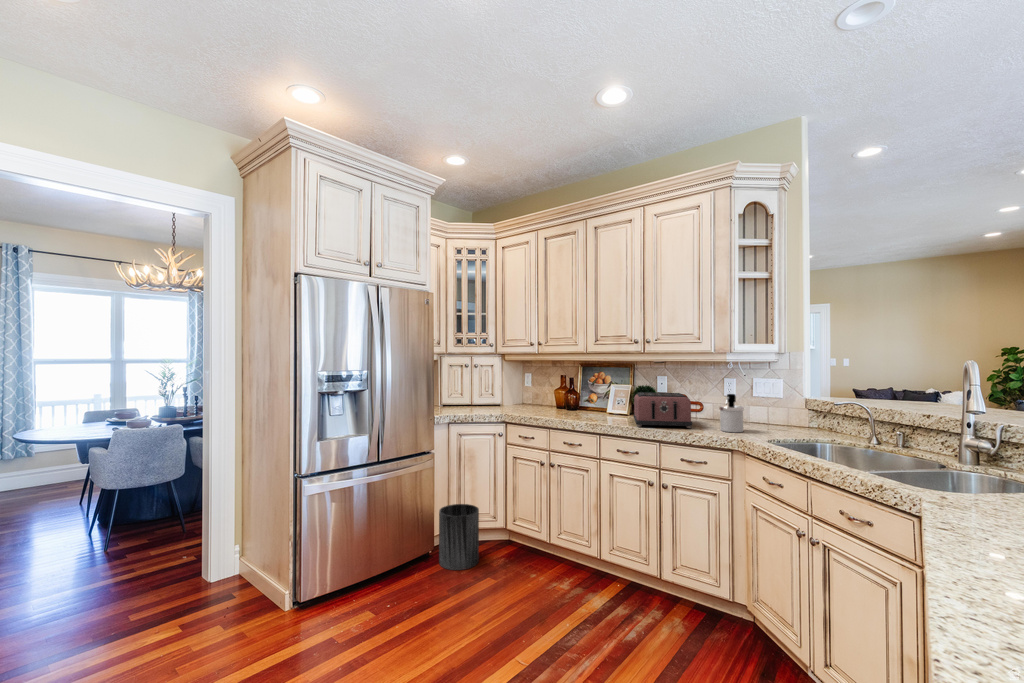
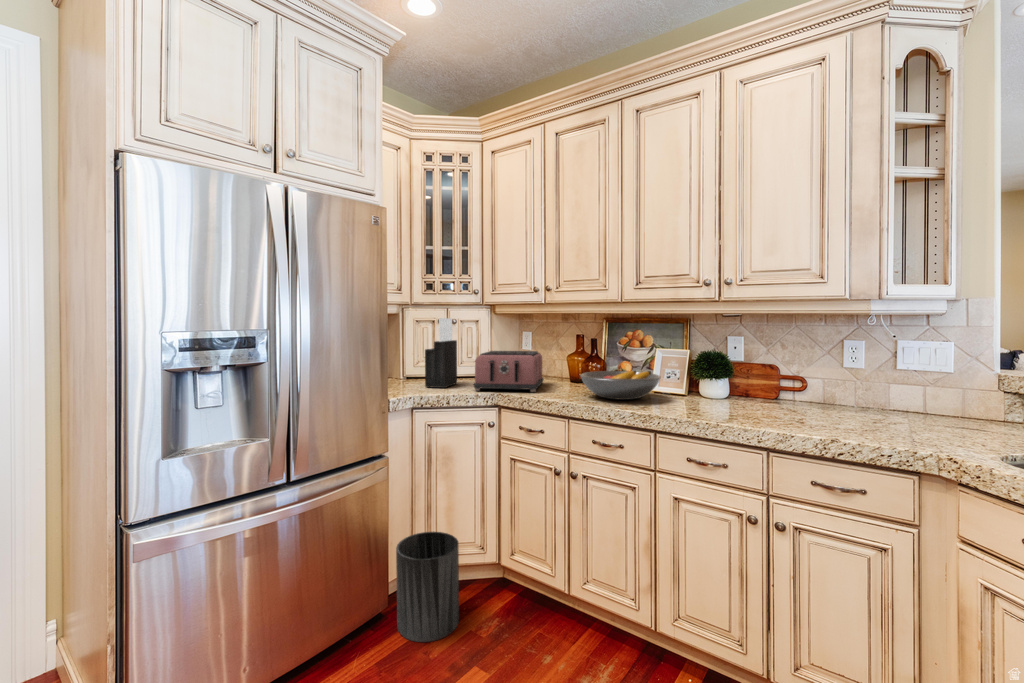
knife block: none [456,362,477,410] -> present [425,318,457,388]
toaster: present [633,392,692,428] -> present [474,351,543,392]
soap dispenser: present [719,394,744,432] -> none [868,365,918,433]
fruit bowl: none [559,398,611,417] -> present [580,371,661,400]

